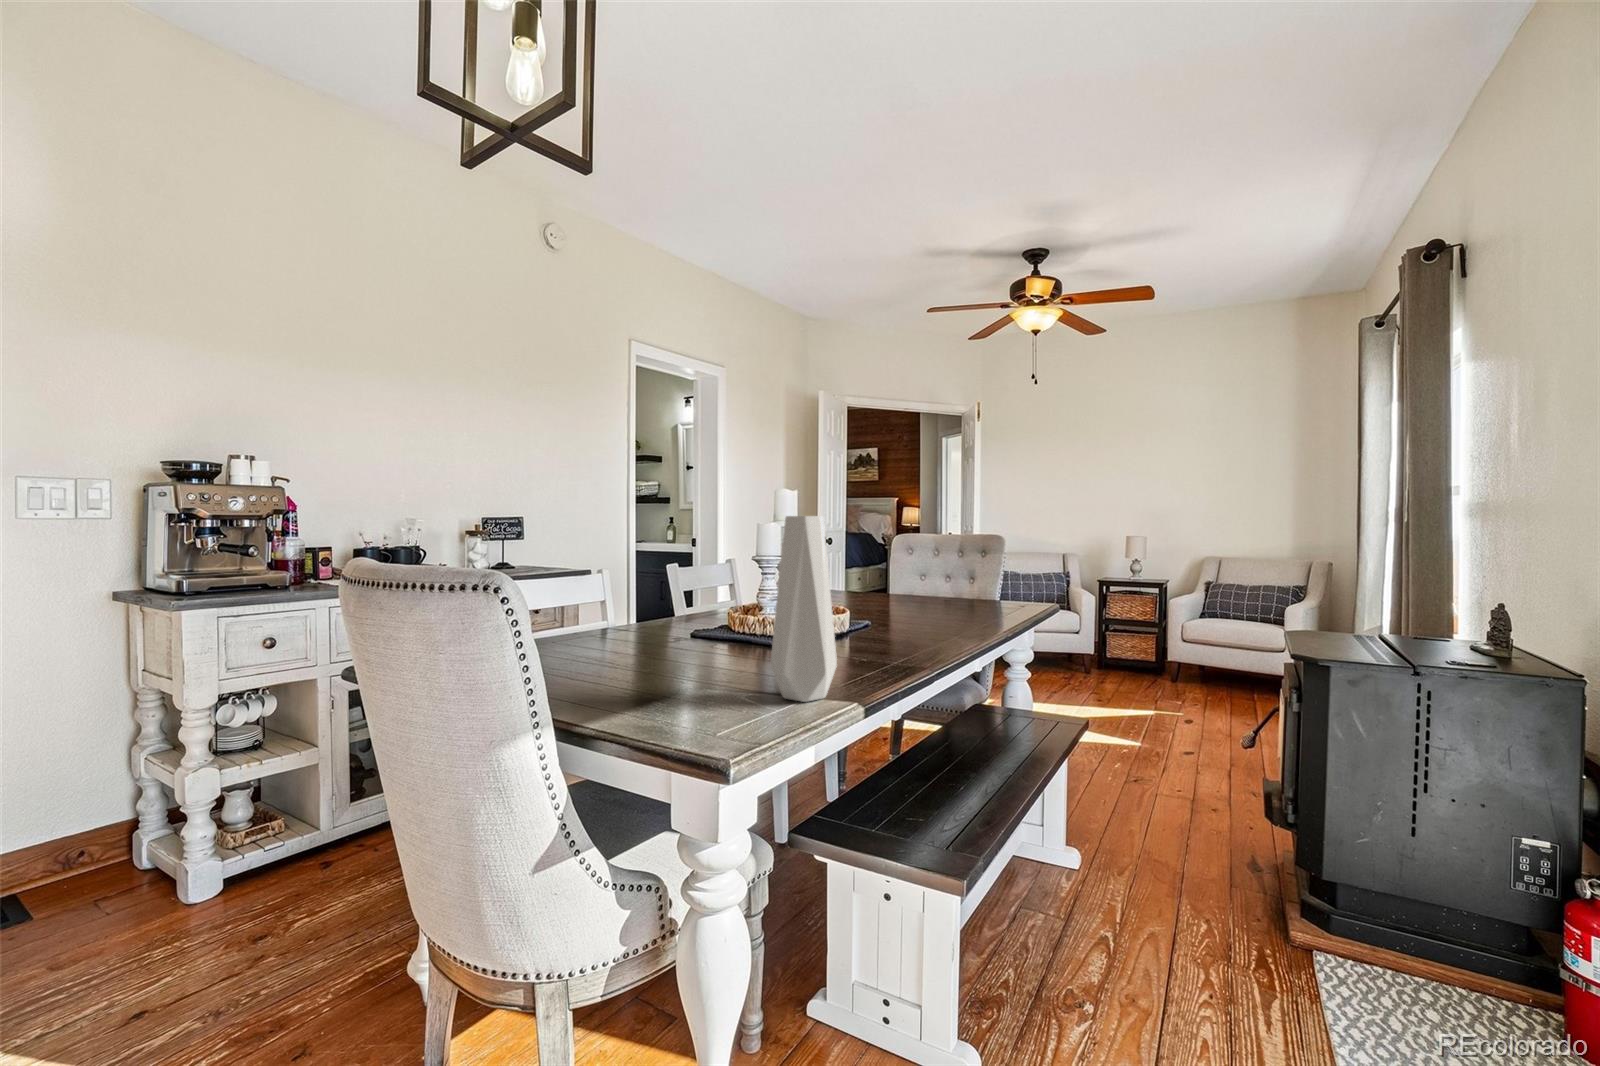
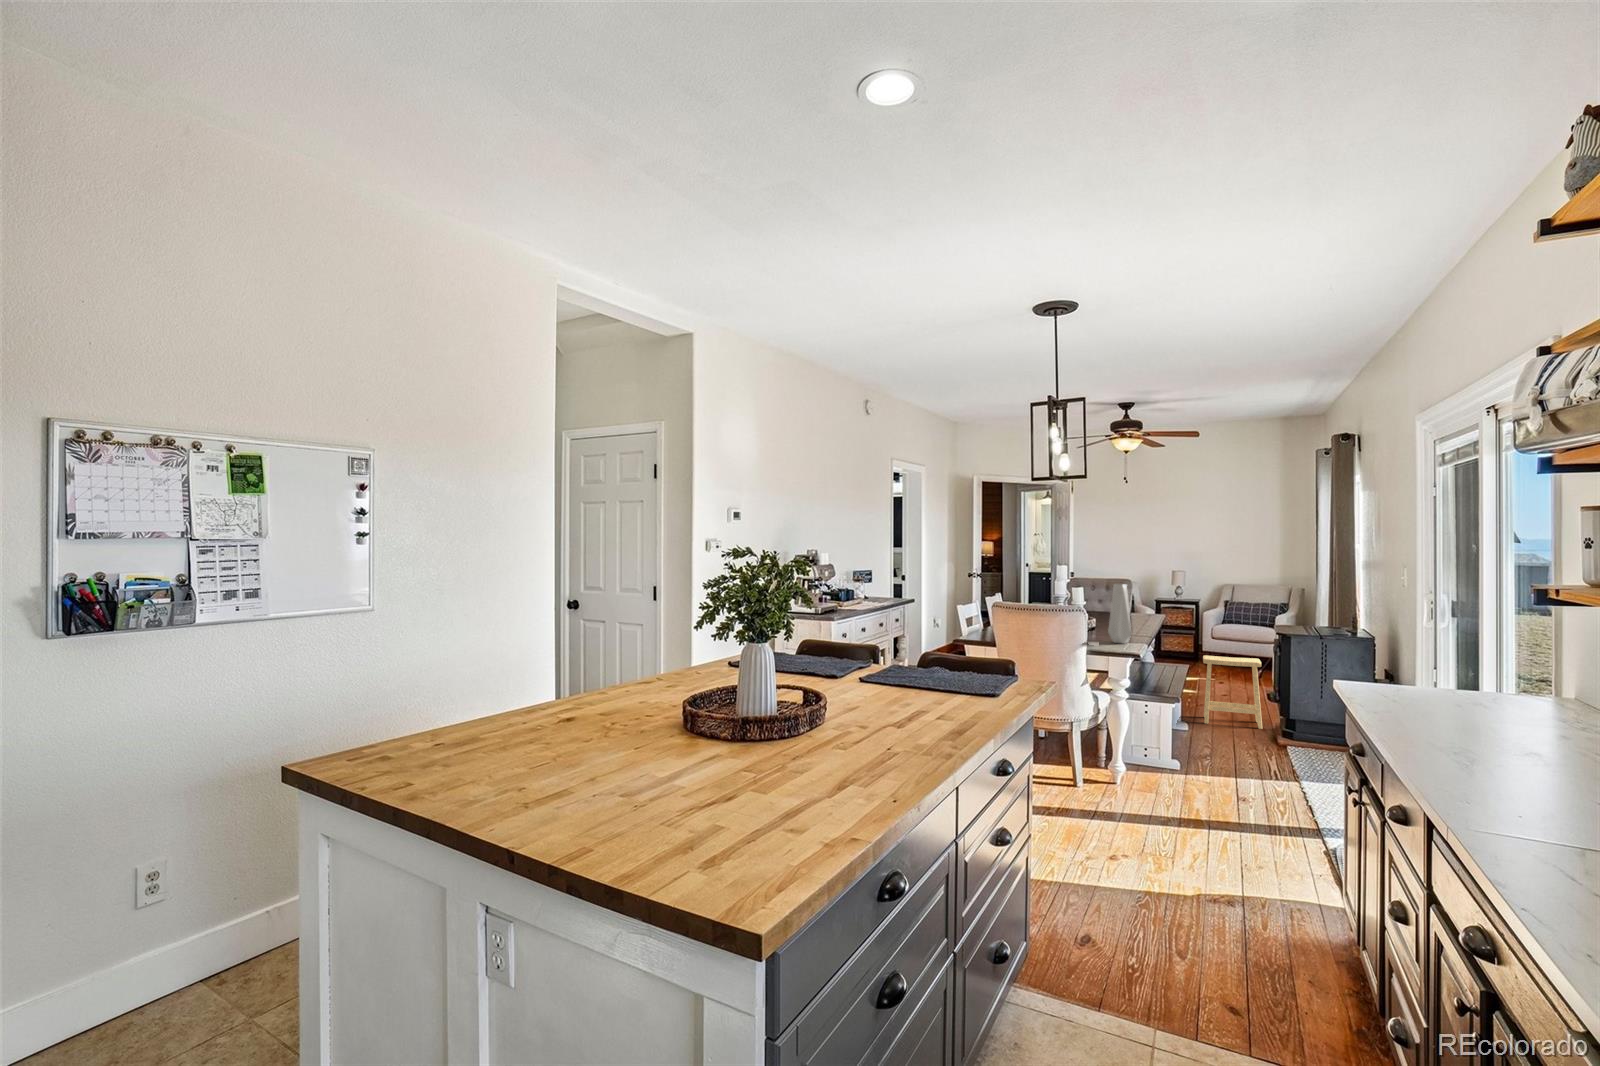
footstool: none [1127,691,1252,864] -> present [1203,655,1262,729]

